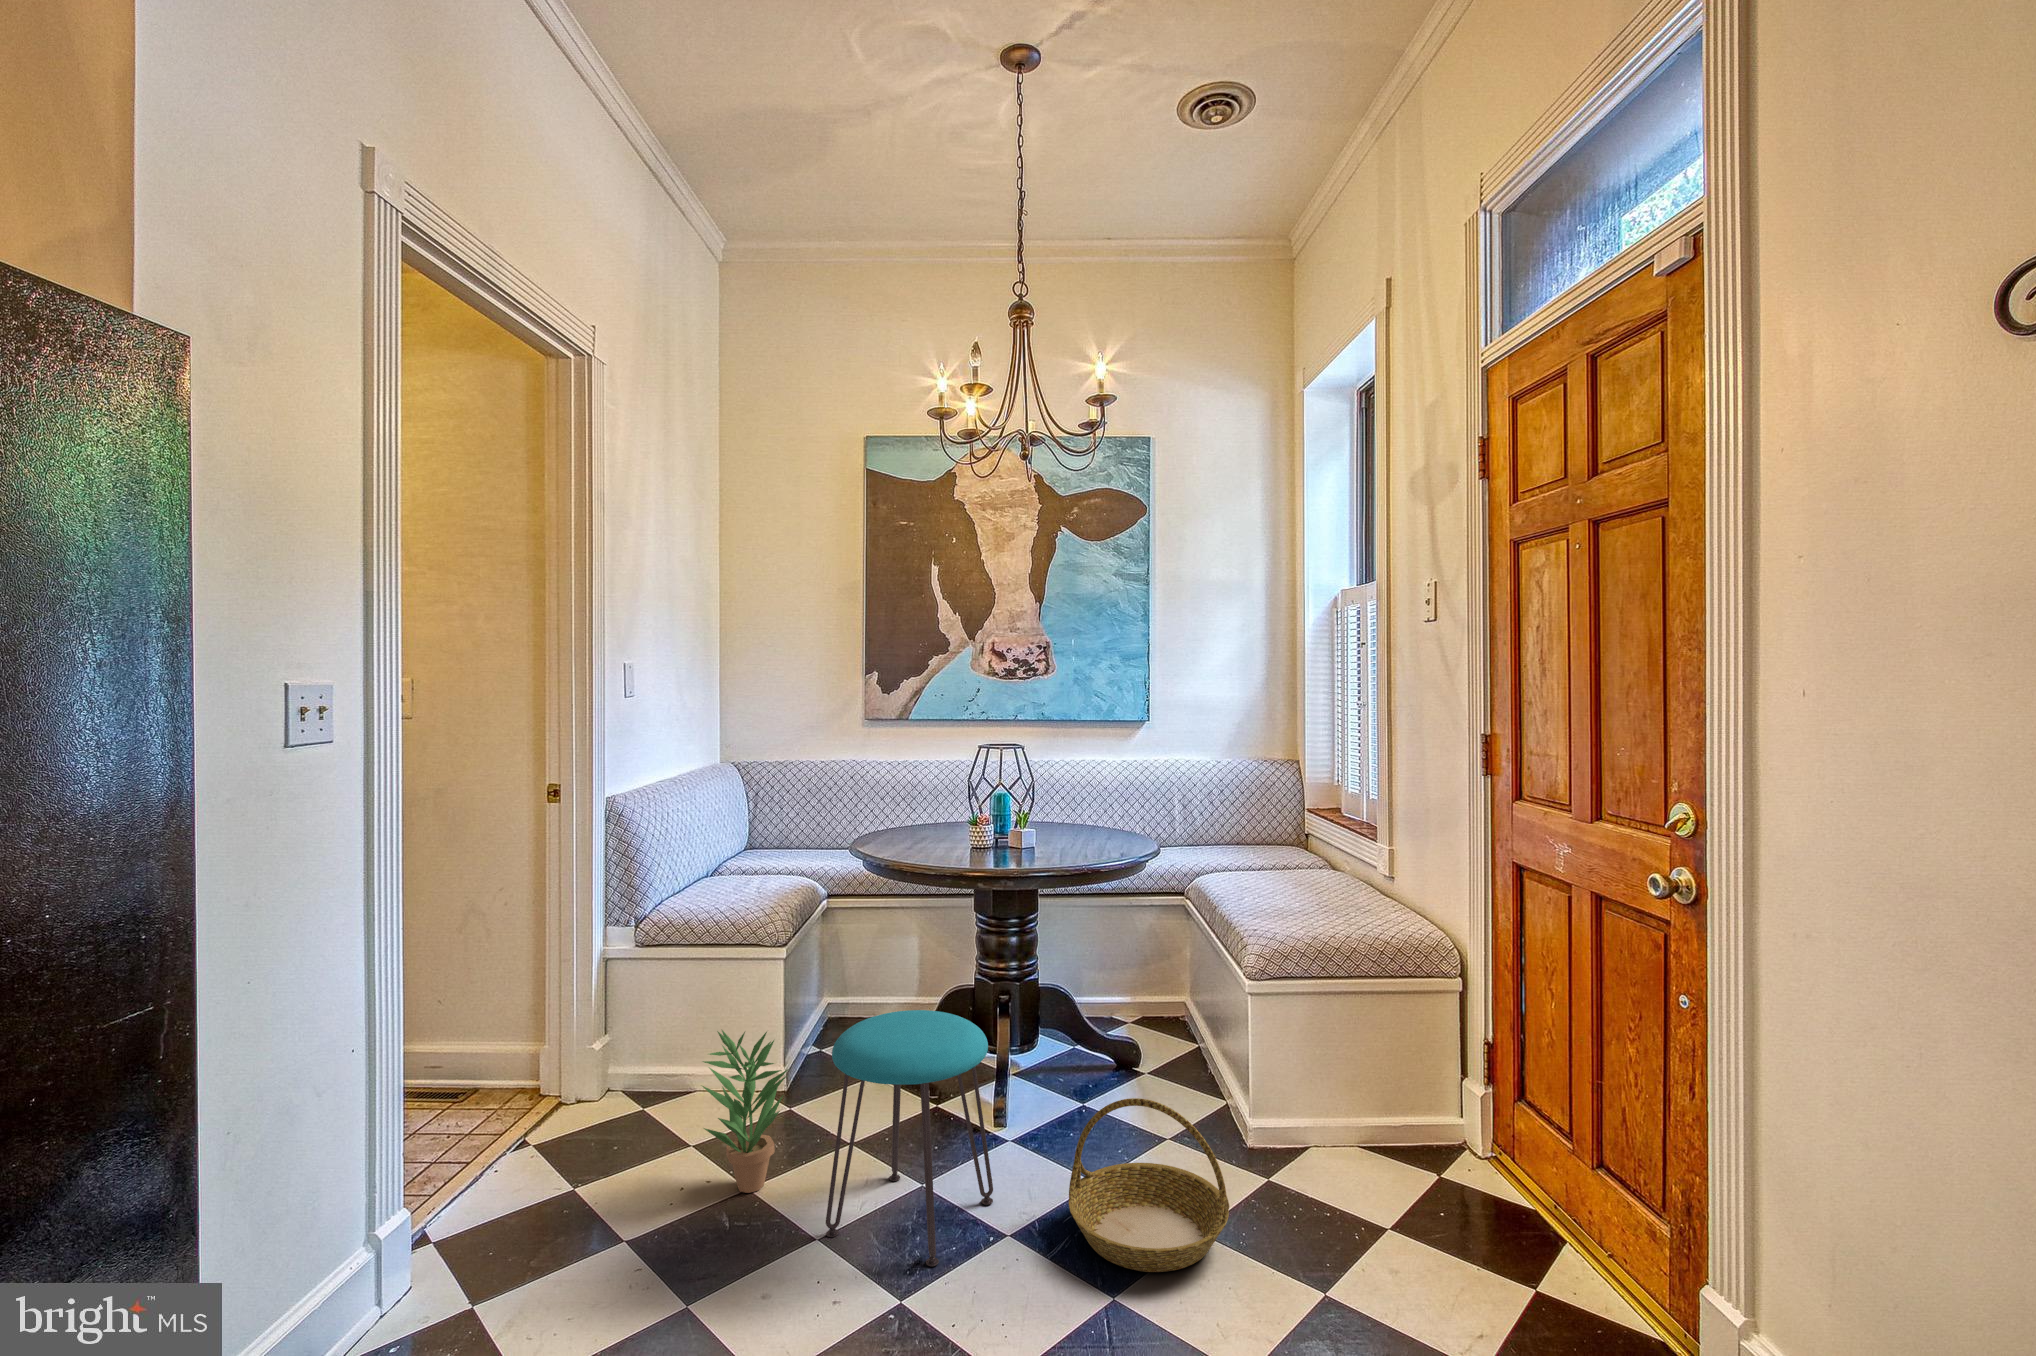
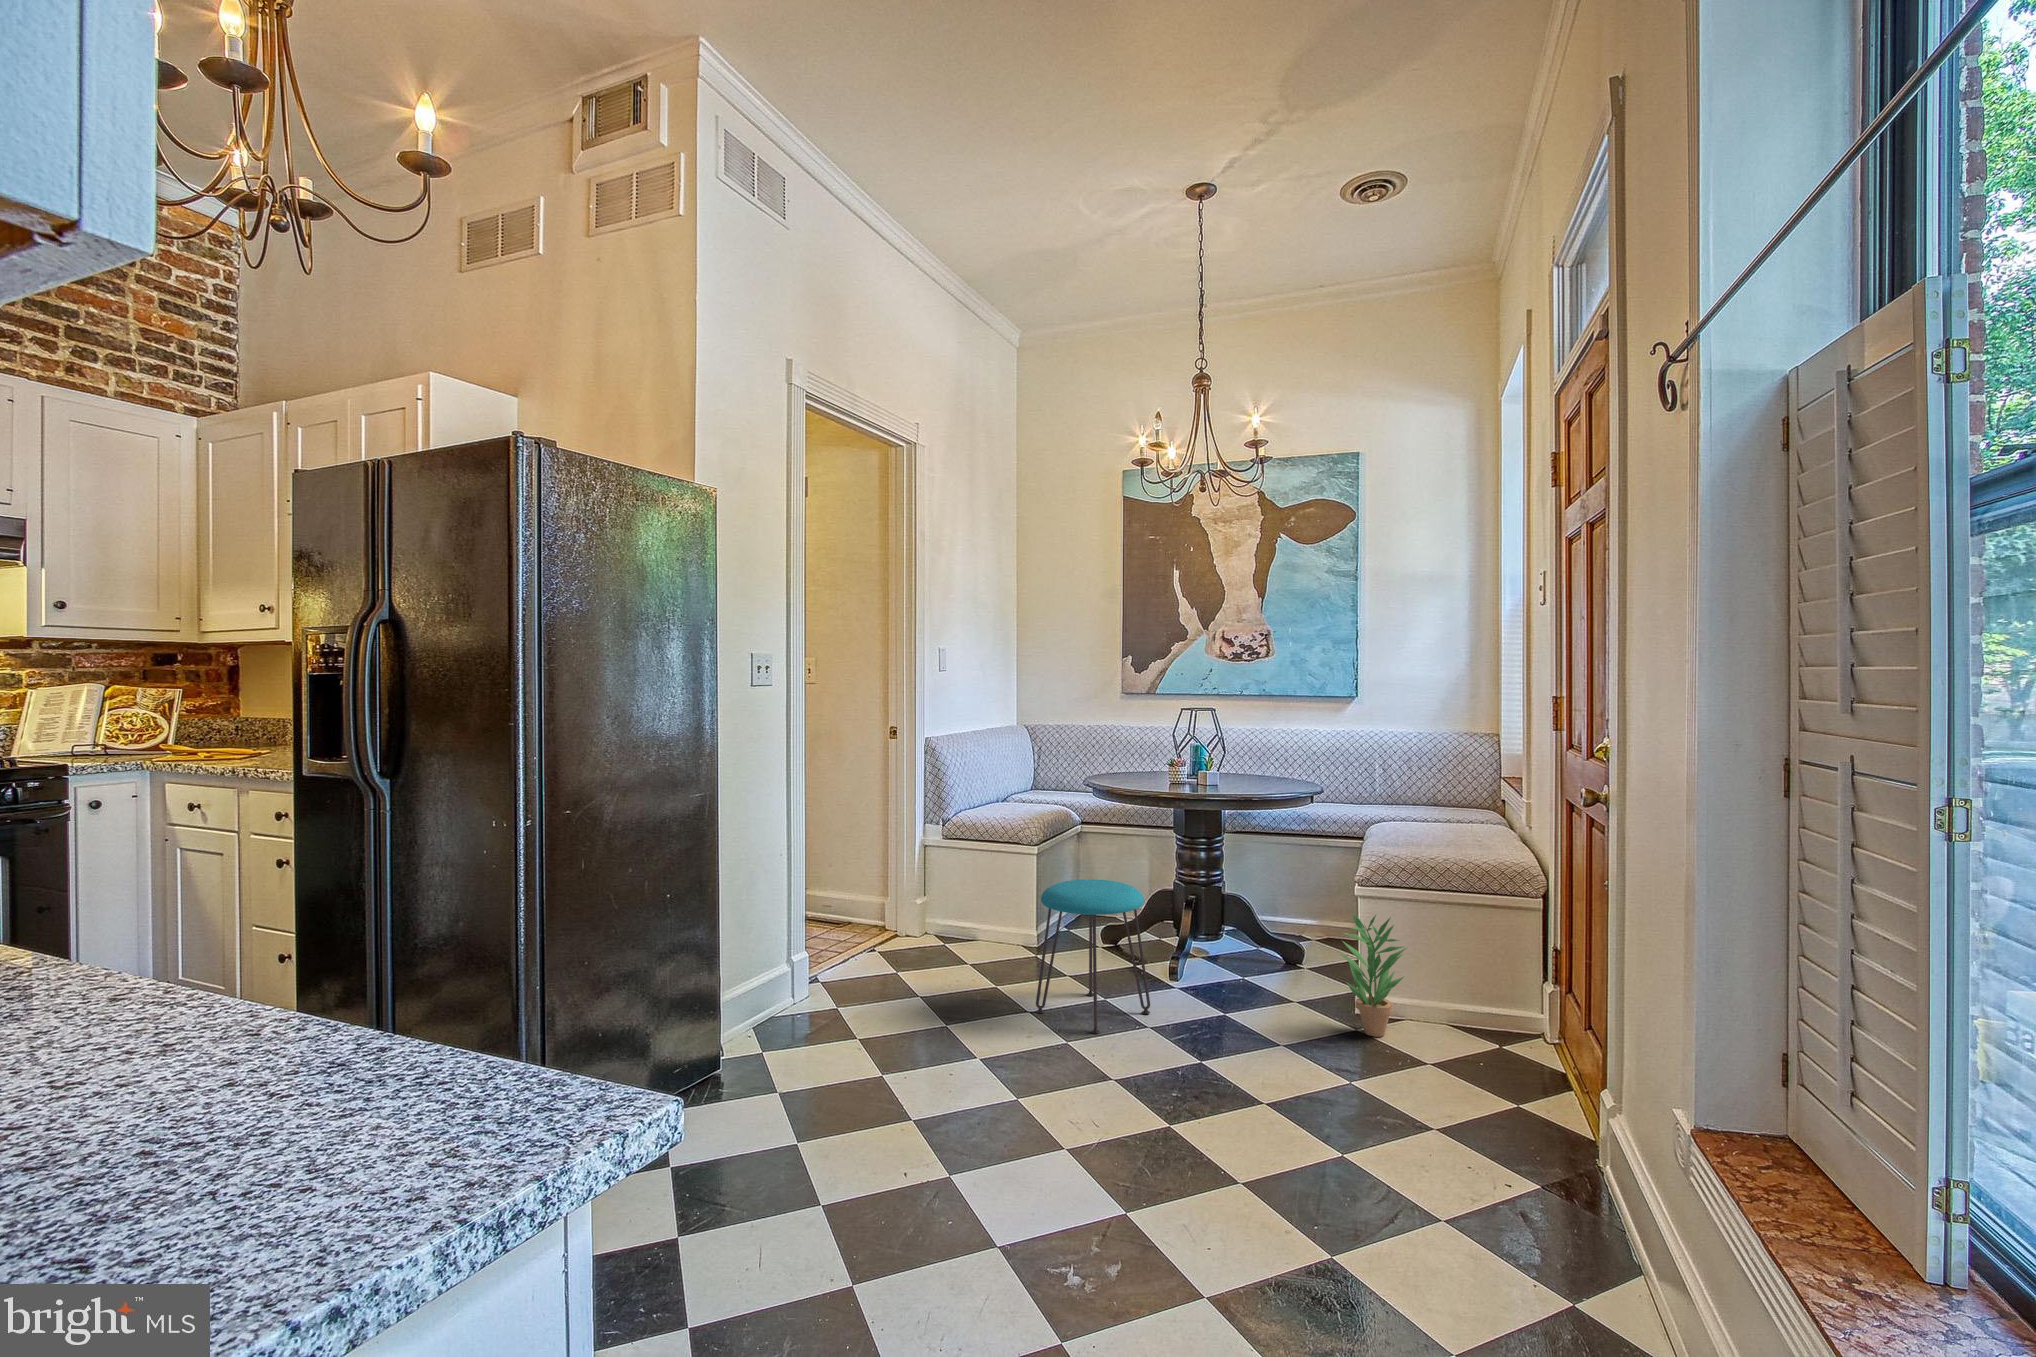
potted plant: present [702,1030,789,1193] -> present [1340,914,1407,1037]
basket: present [1069,1098,1229,1272] -> none [1190,946,1305,1059]

